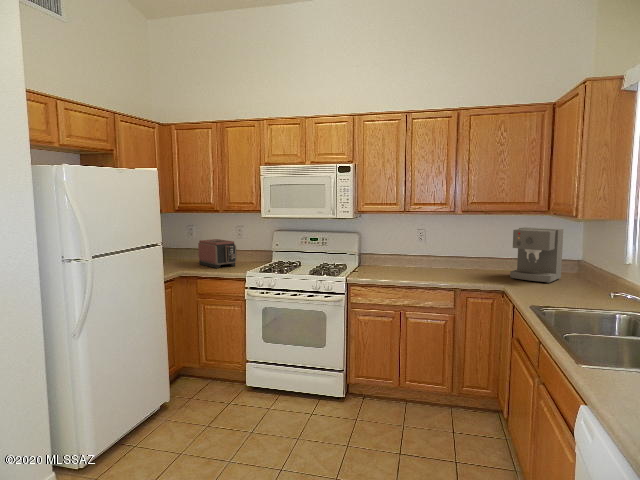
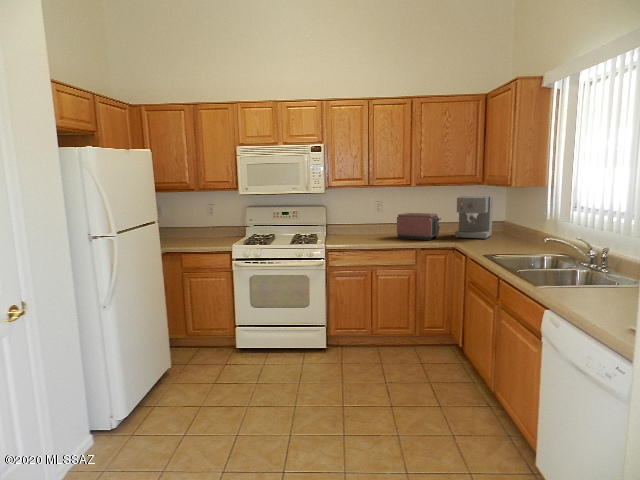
toaster: present [198,239,237,268] -> present [397,213,441,240]

